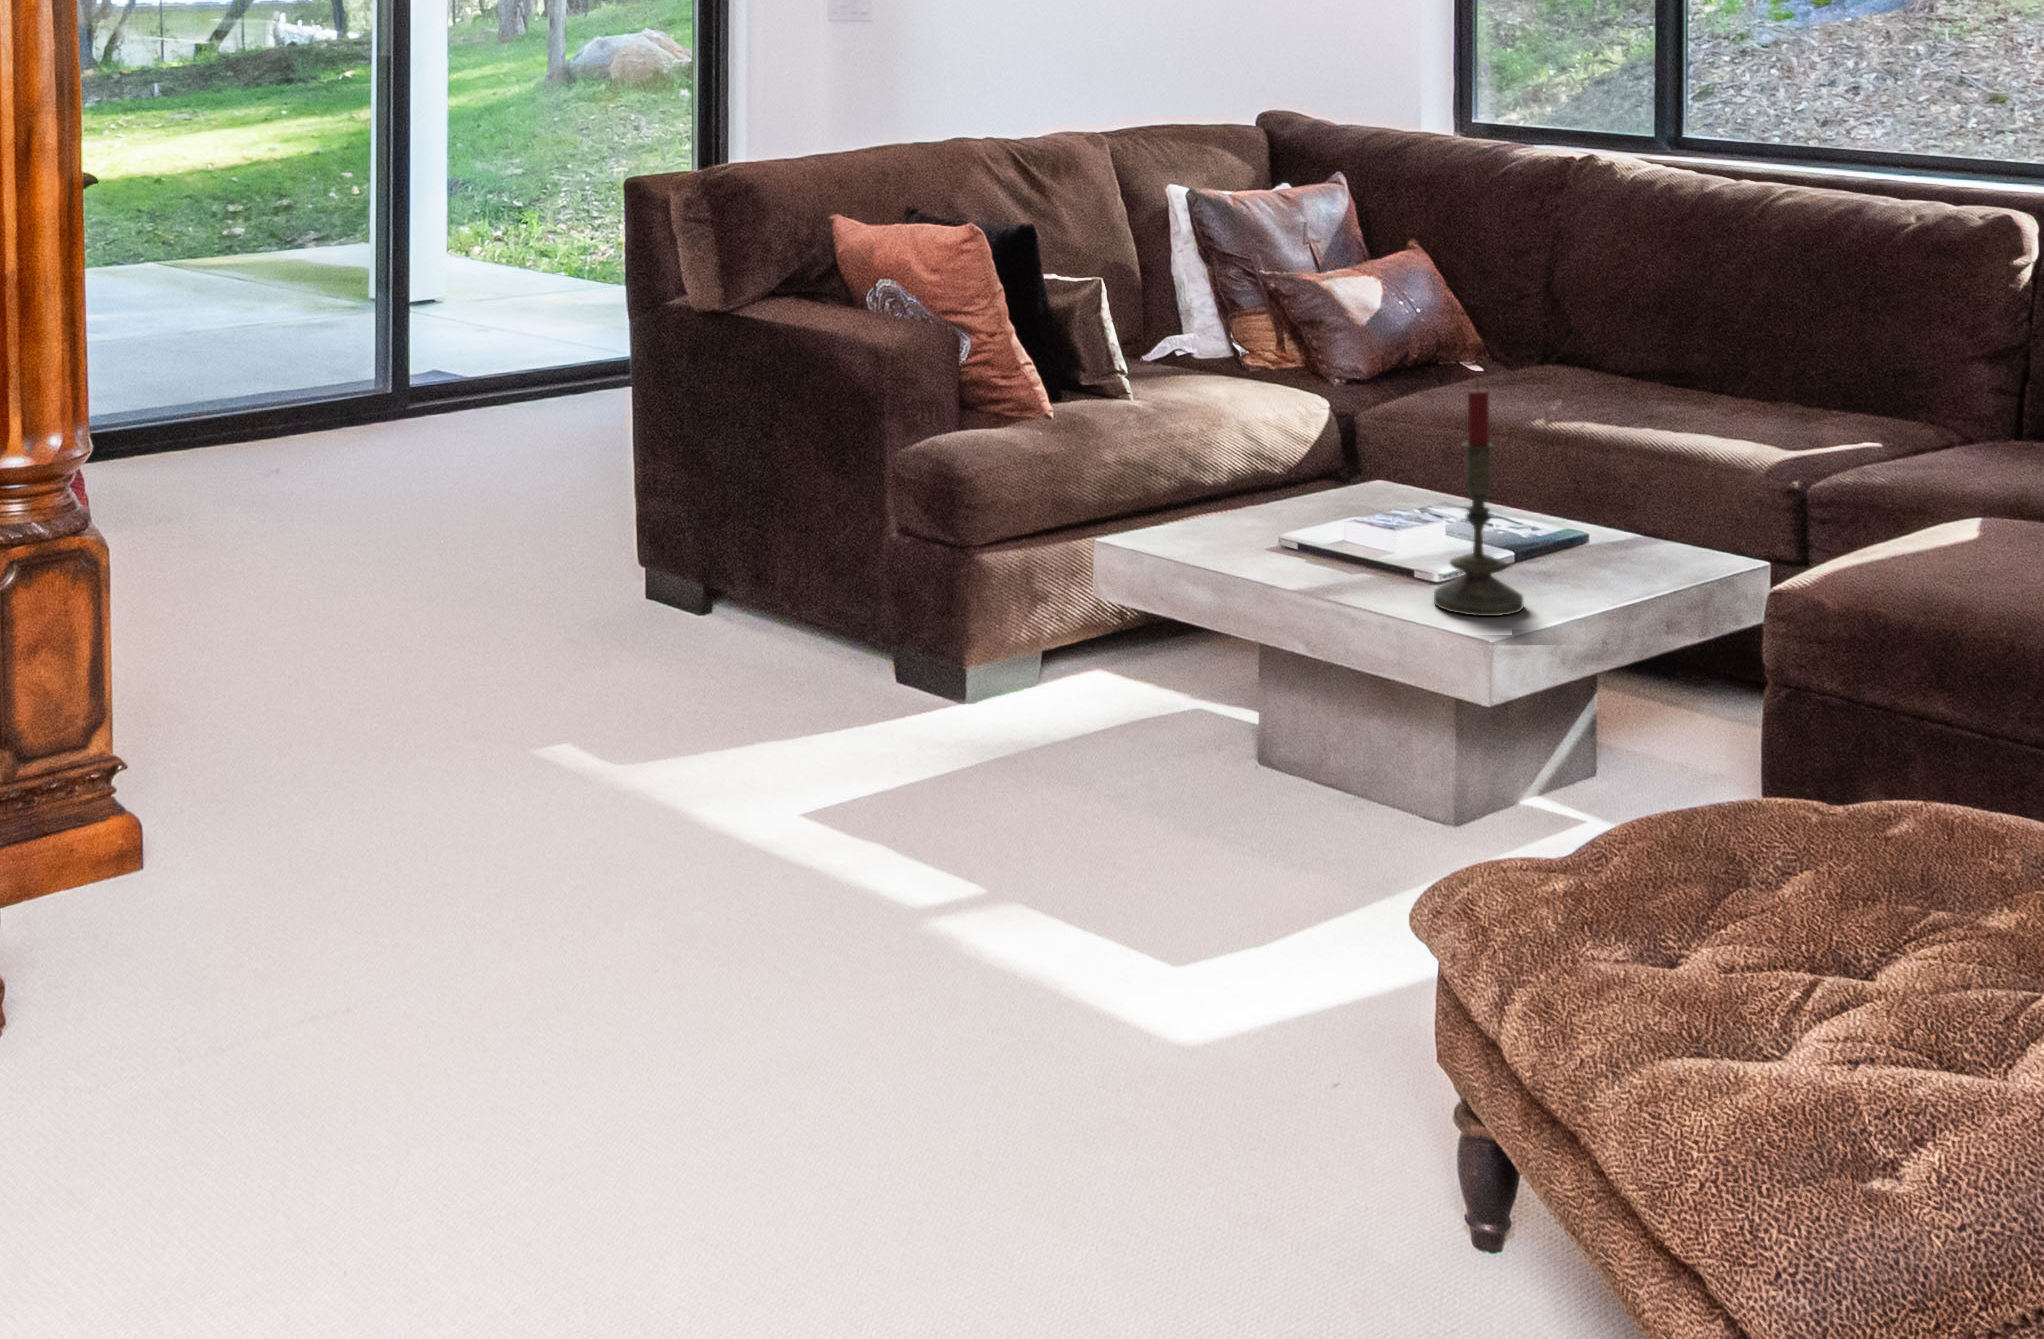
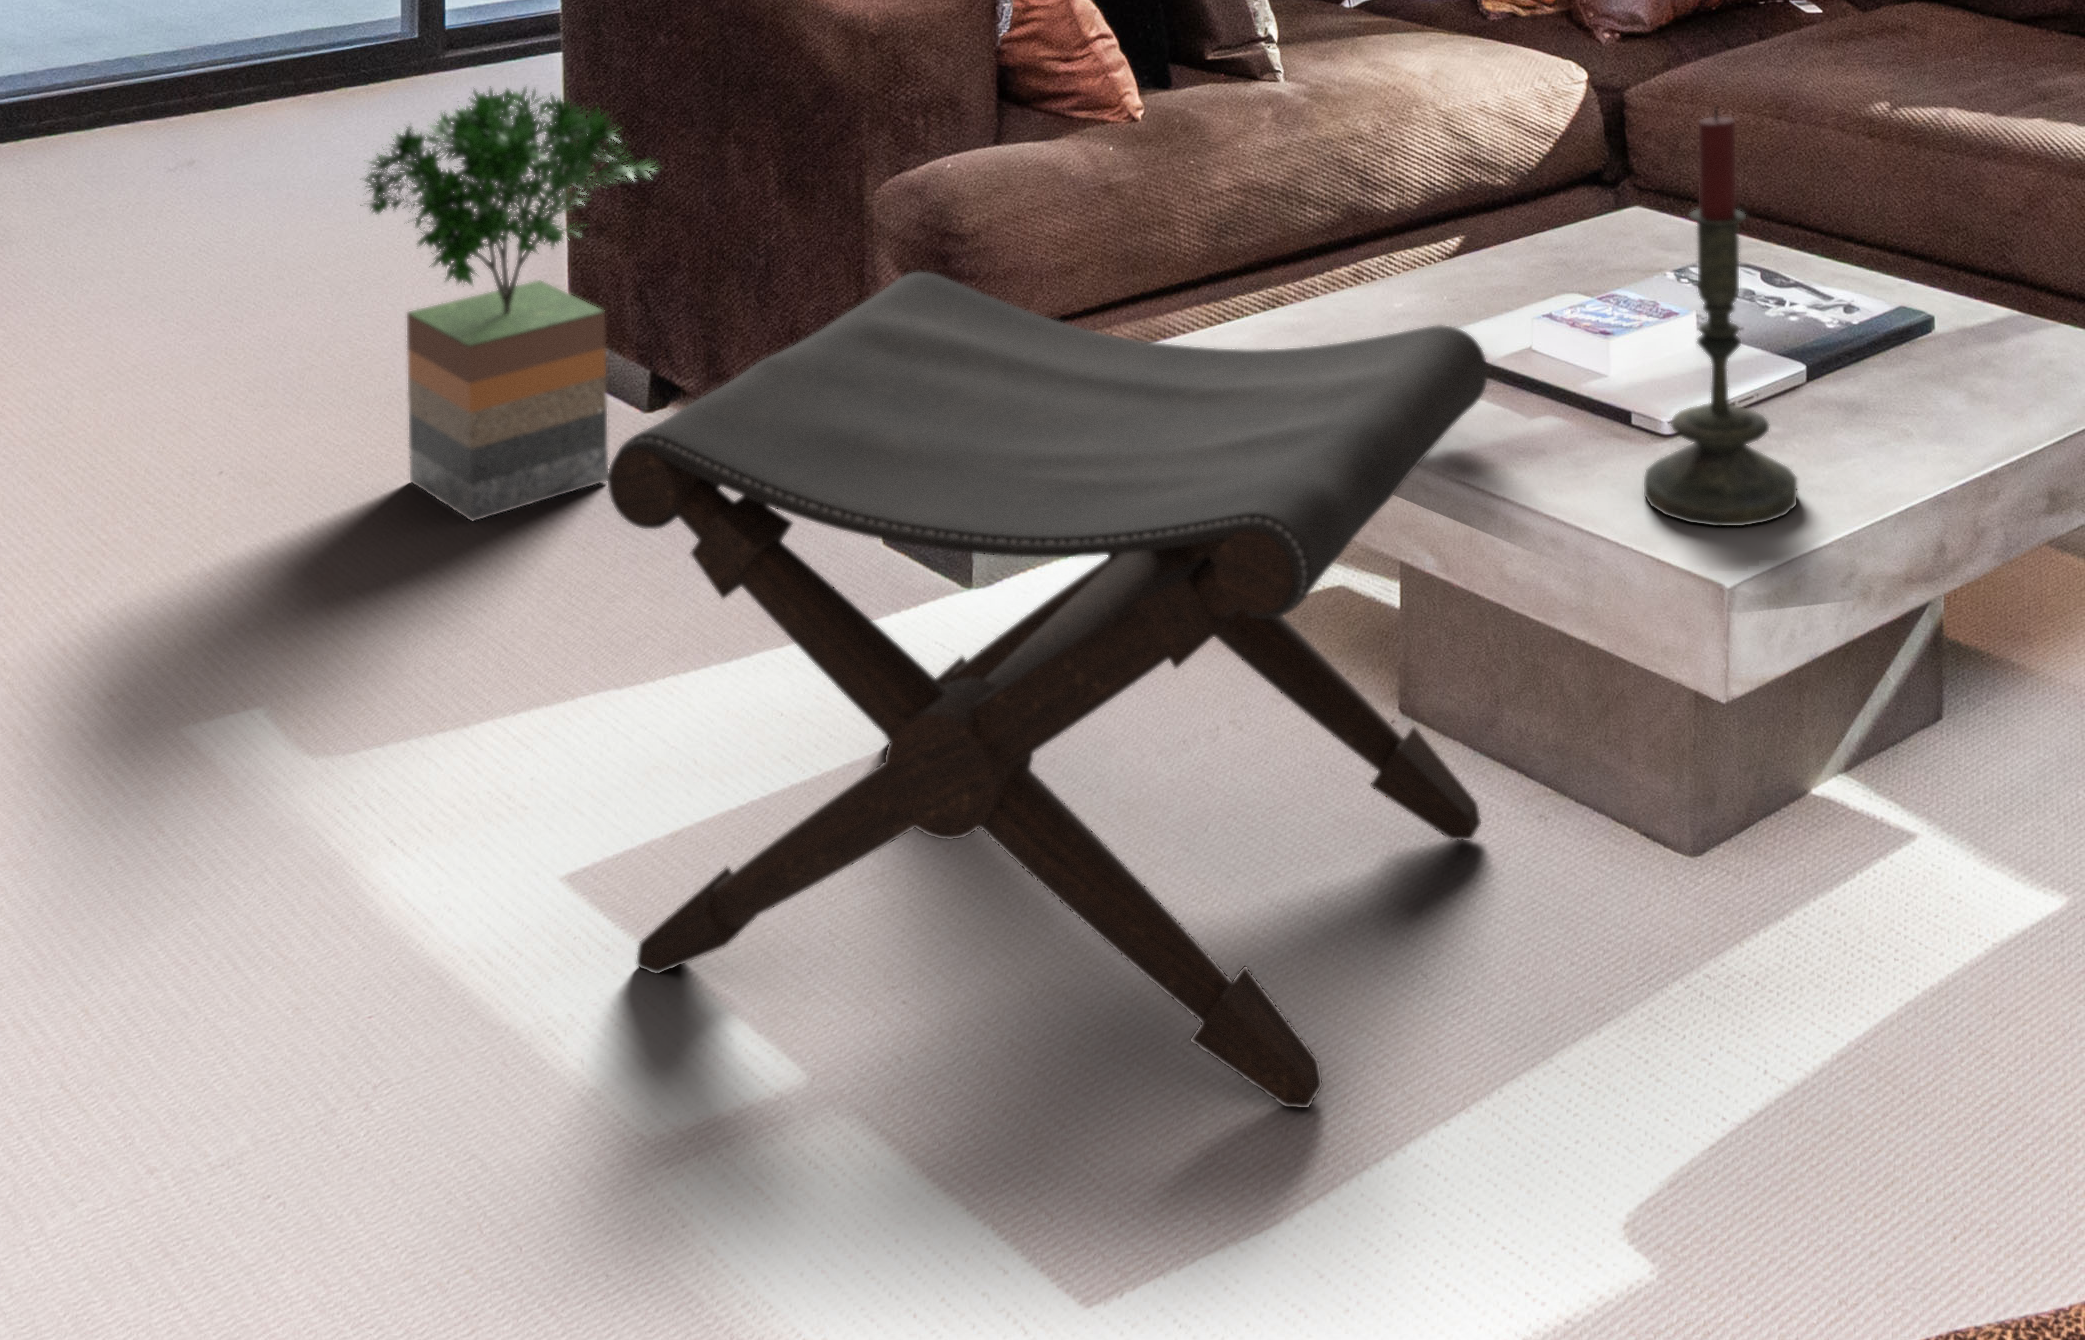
potted tree: none [558,391,735,663] -> present [365,88,657,521]
footstool: none [860,487,1333,903] -> present [608,272,1488,1108]

